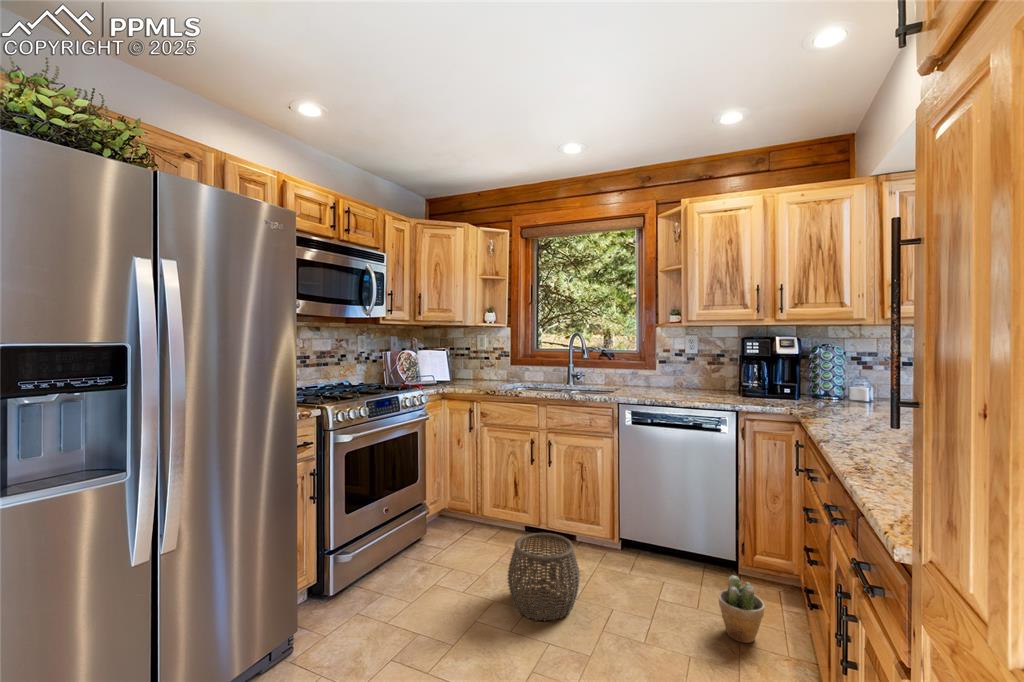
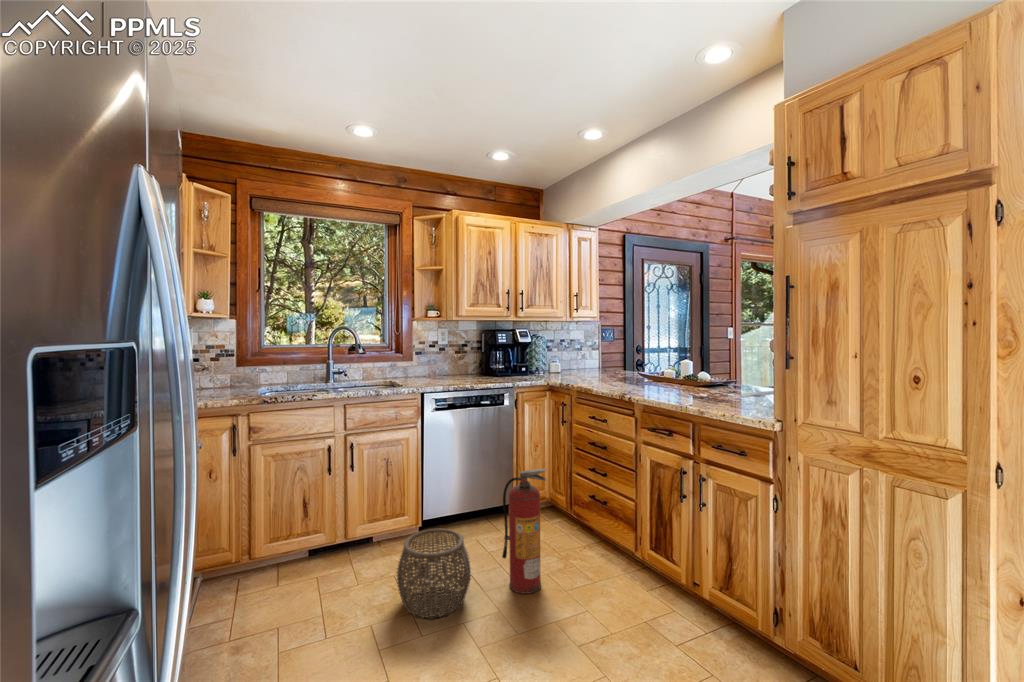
fire extinguisher: none [615,505,658,656] -> present [502,469,546,594]
potted plant: present [718,575,765,643] -> none [544,505,574,549]

